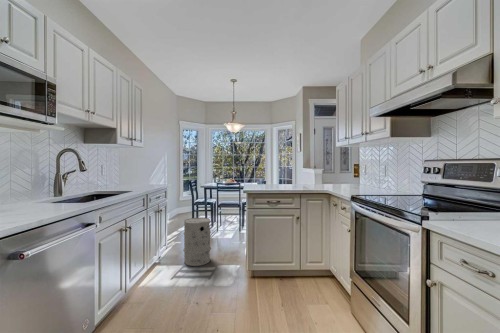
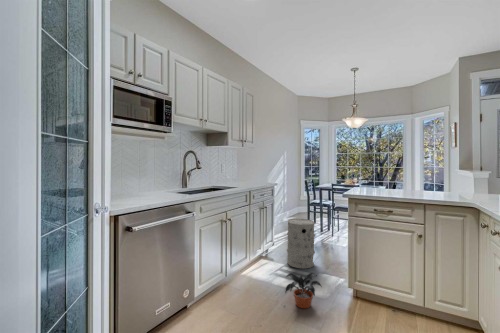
potted plant: none [194,266,230,301] -> present [285,273,322,308]

